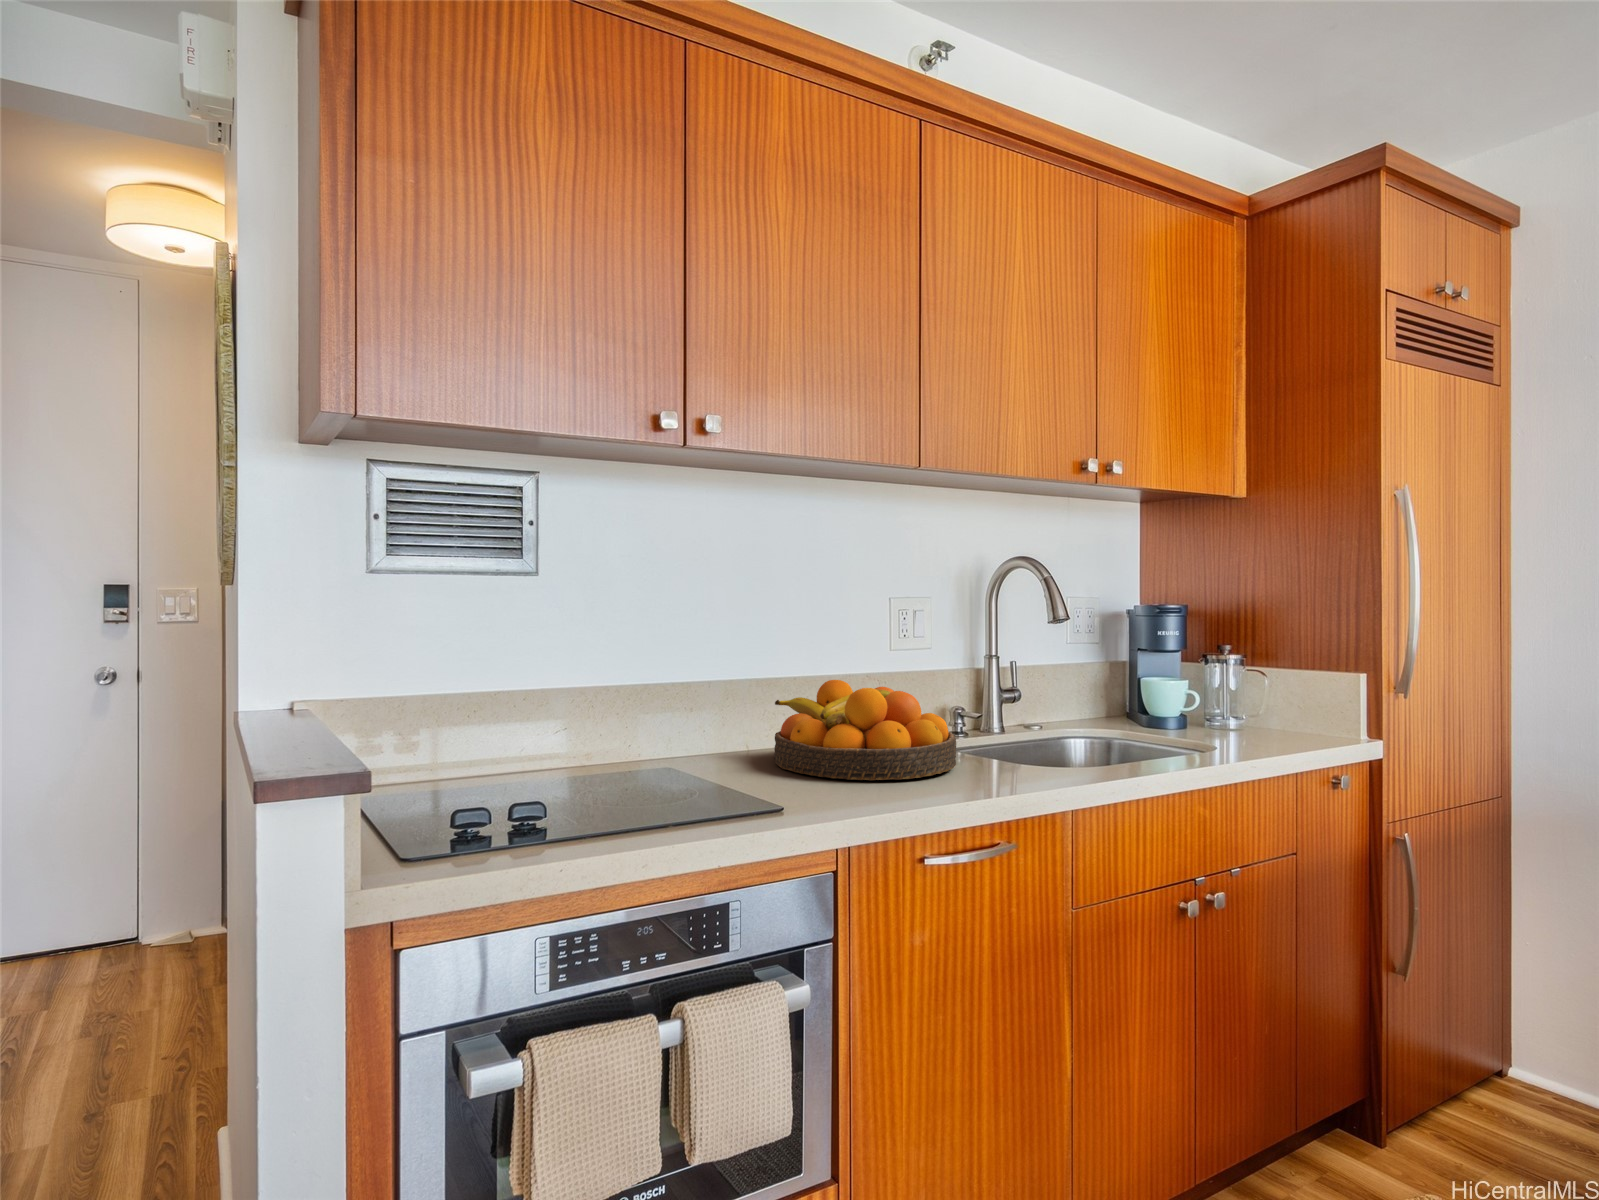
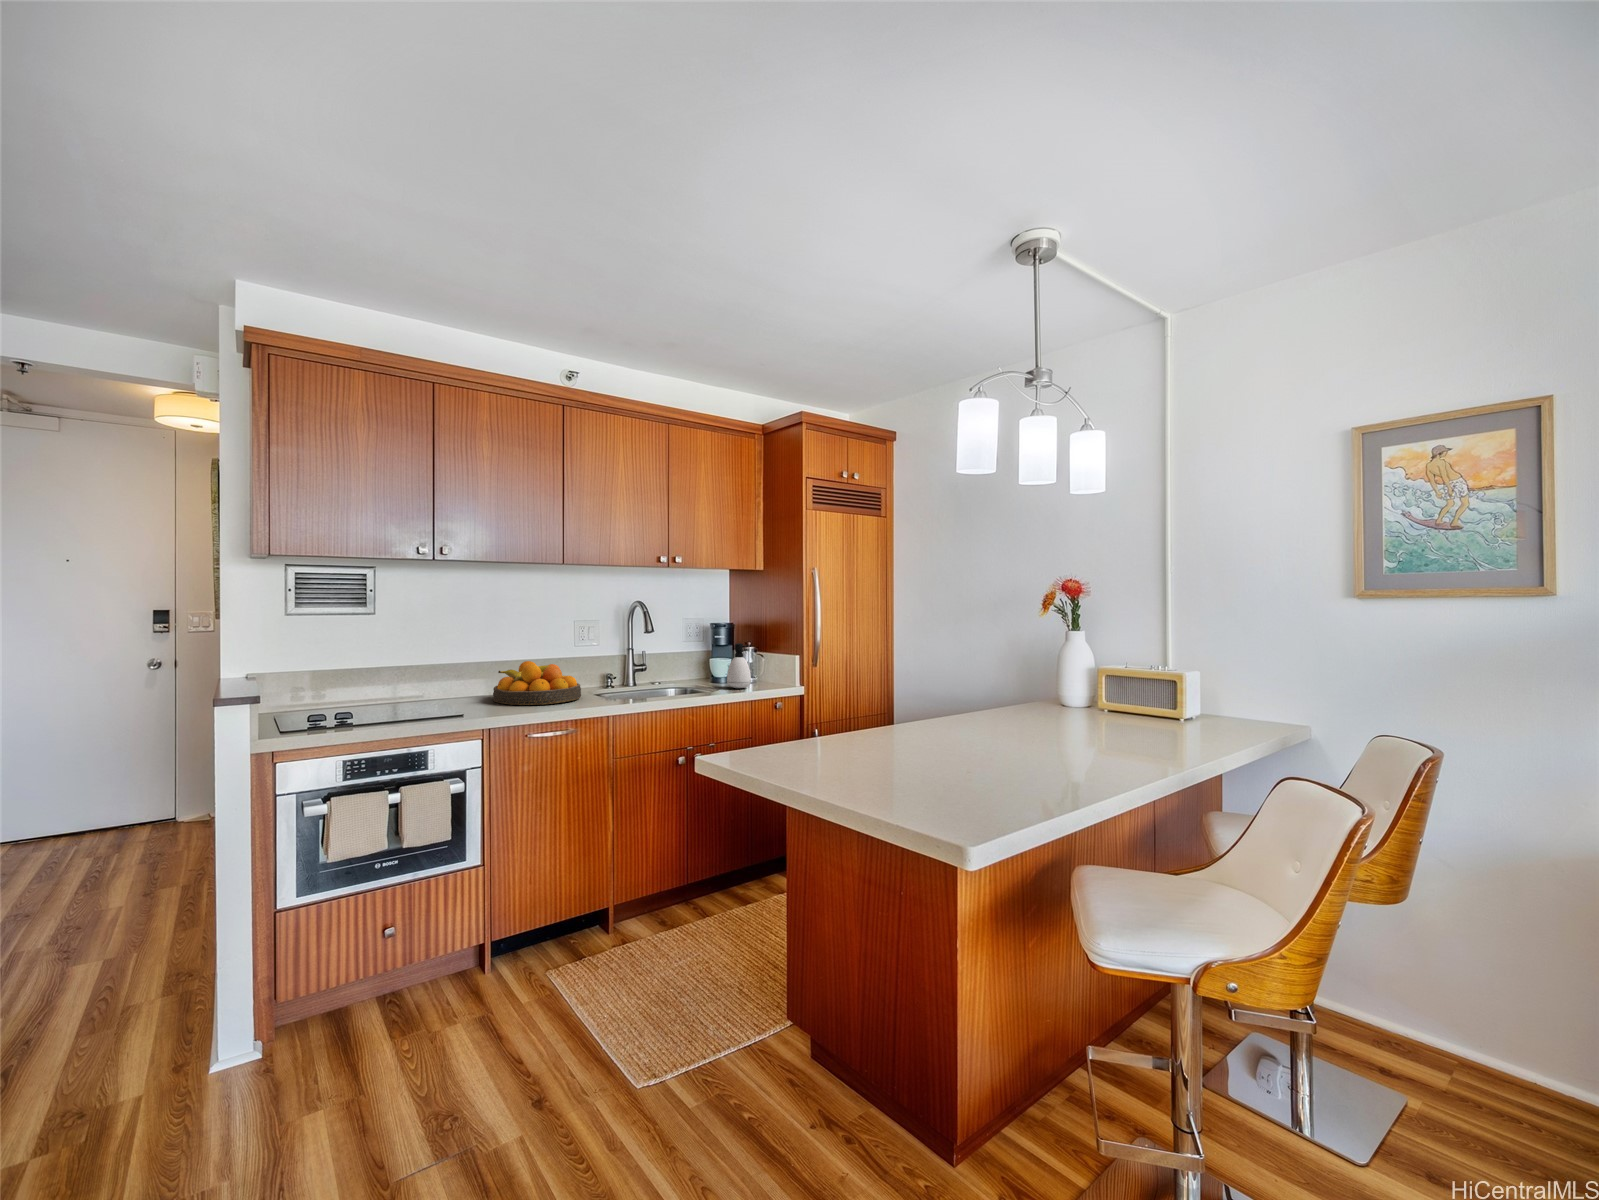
soap dispenser: none [1206,646,1264,742] -> present [727,643,751,688]

